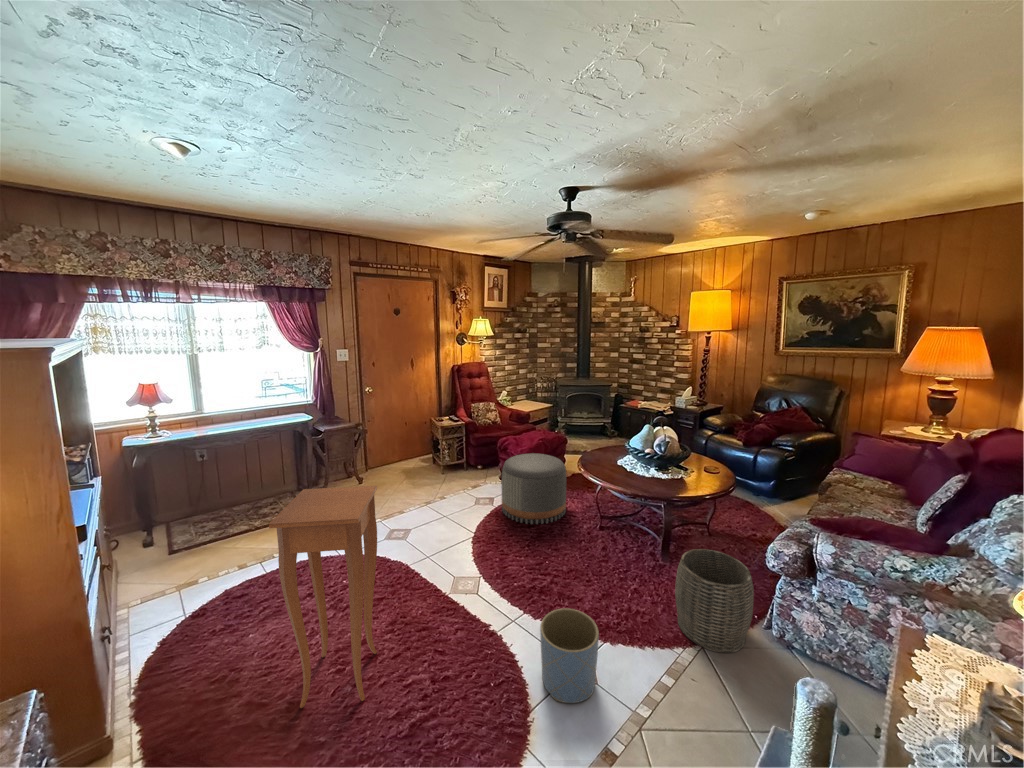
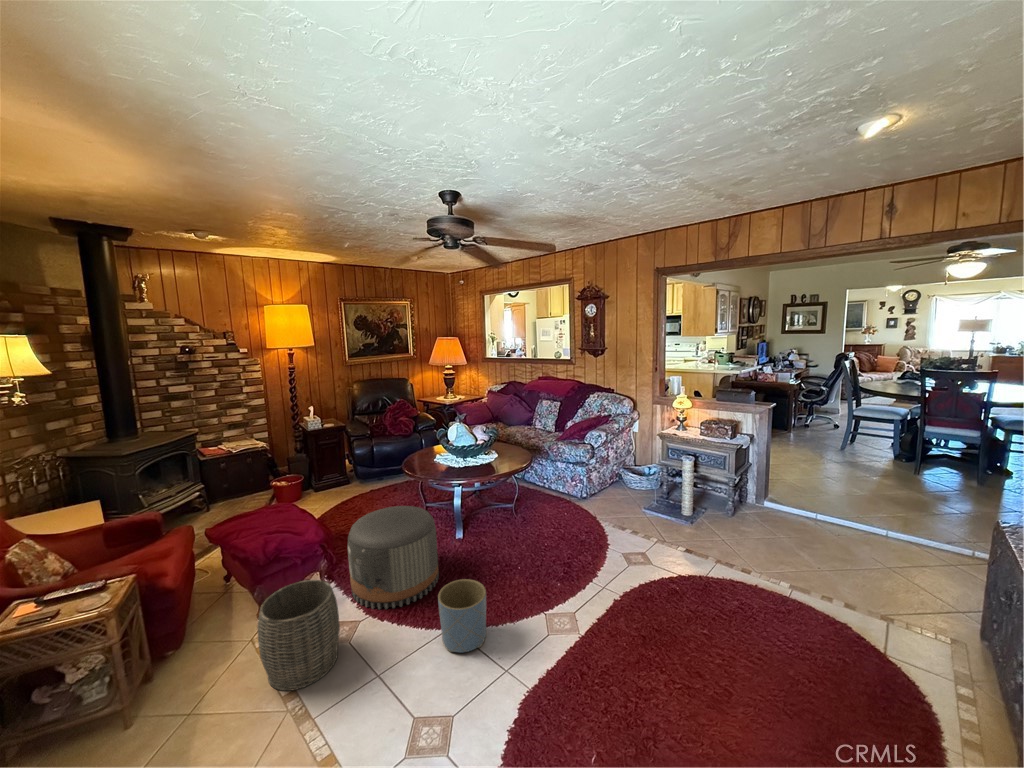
side table: present [269,486,377,708] -> none [672,498,797,732]
woven basket: present [675,549,754,653] -> present [257,580,340,691]
planter: present [540,608,599,703] -> present [438,579,486,653]

